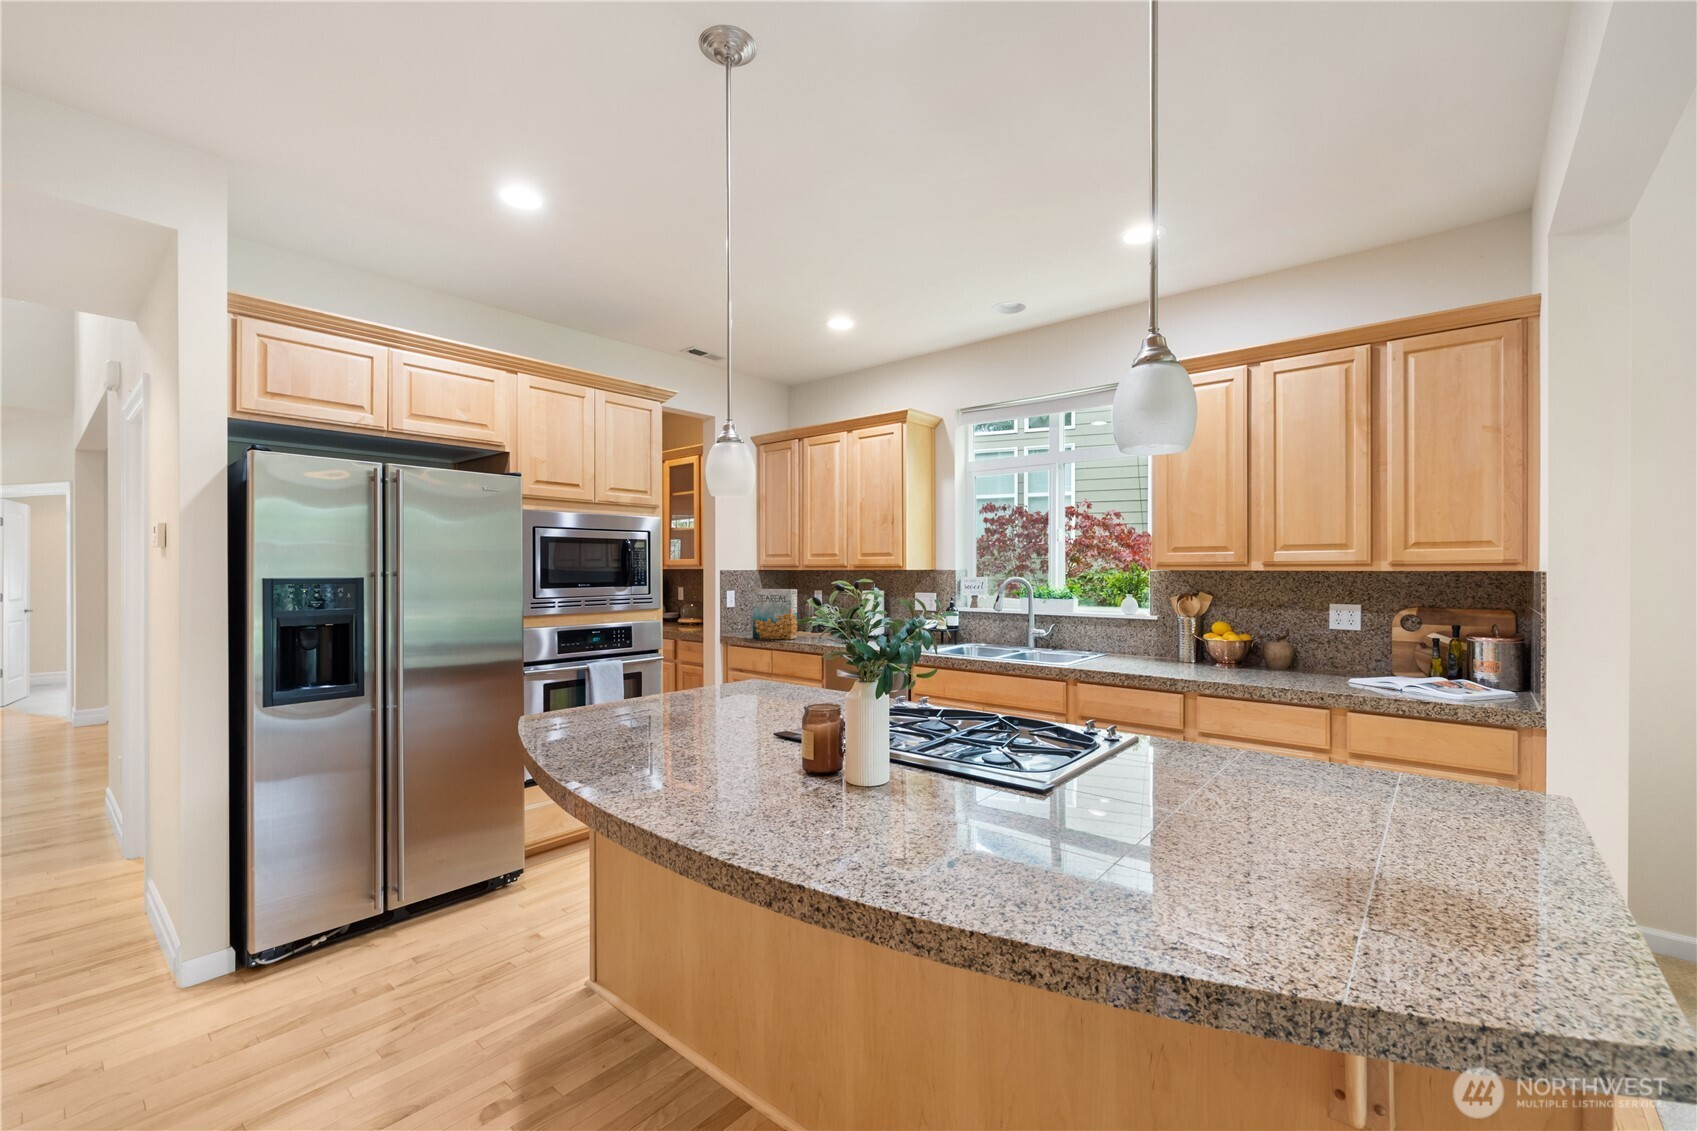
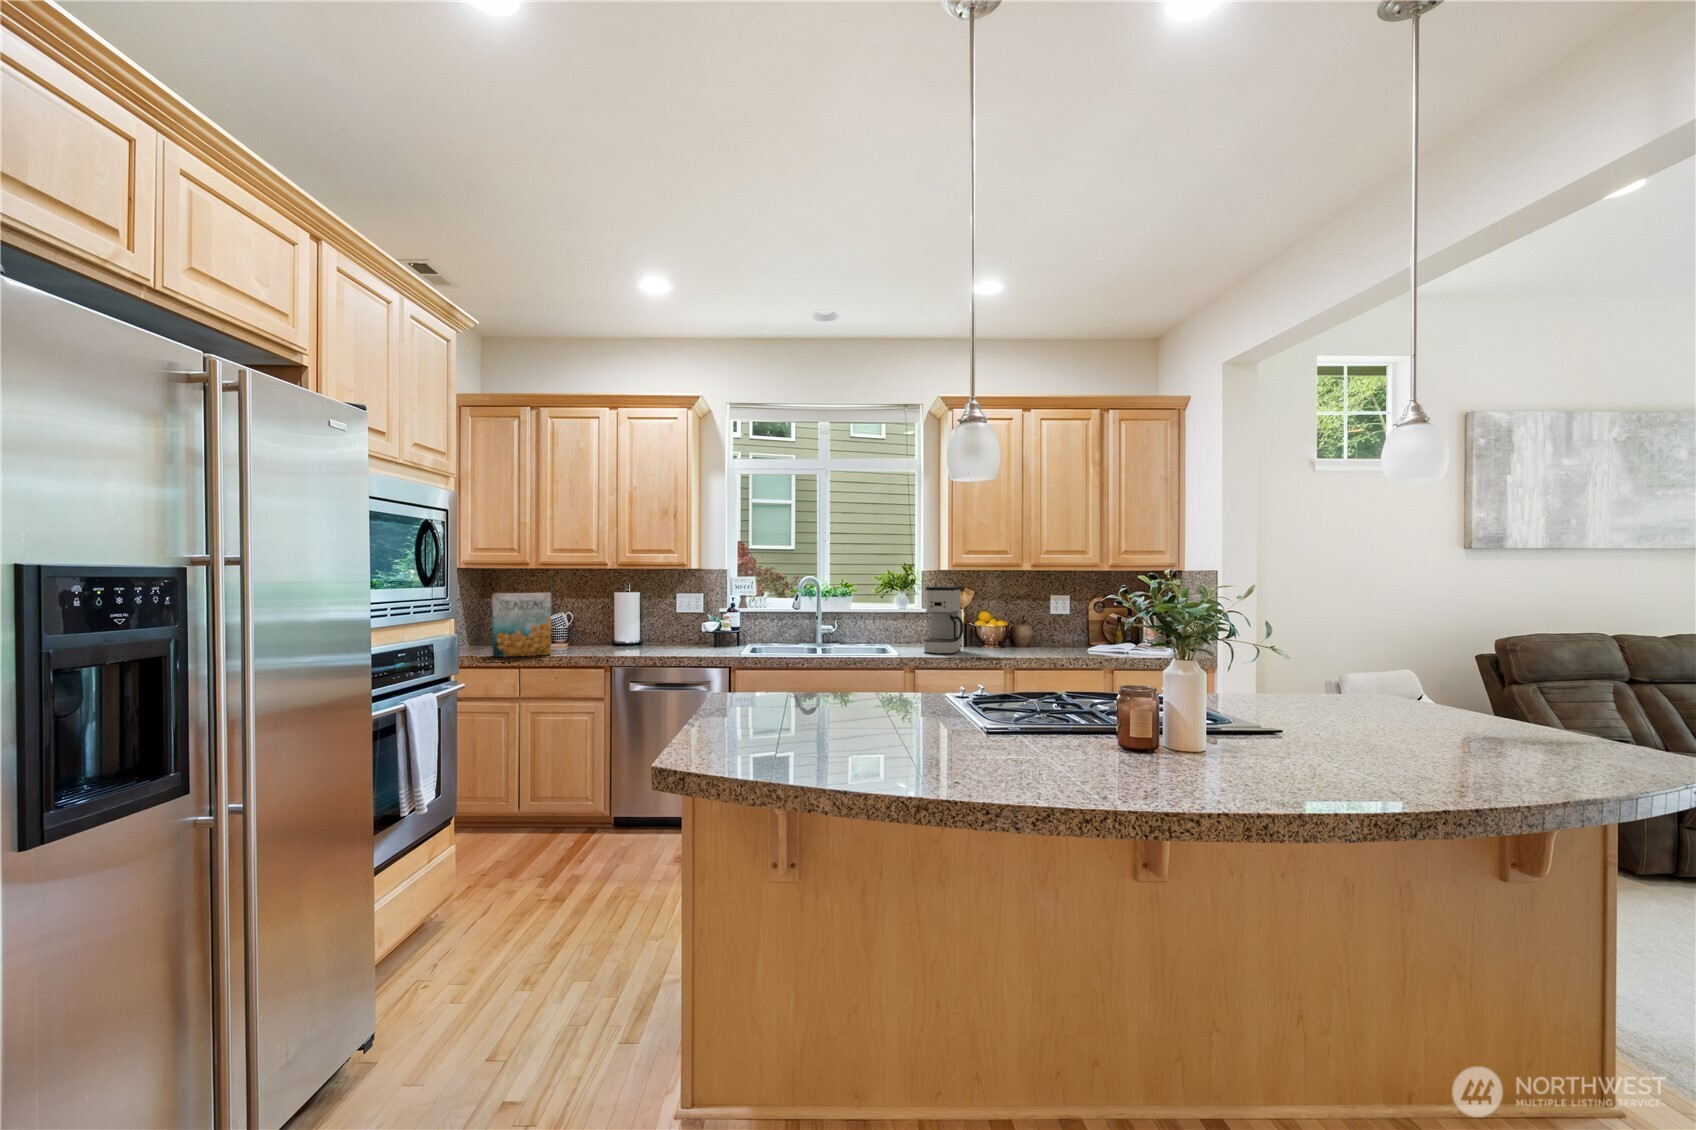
coffee maker: none [1104,589,1159,668] -> present [924,587,963,654]

